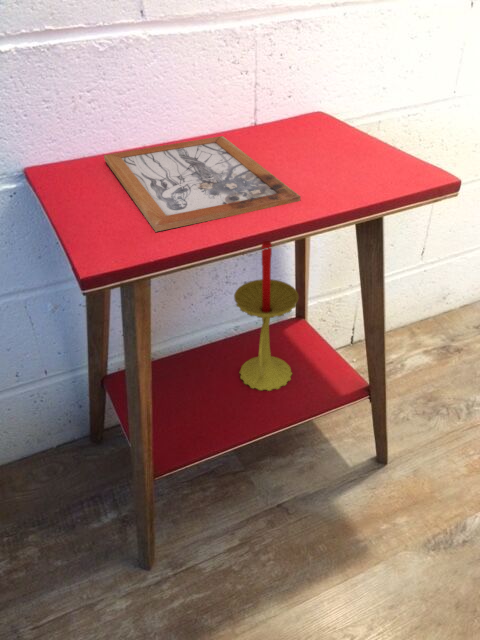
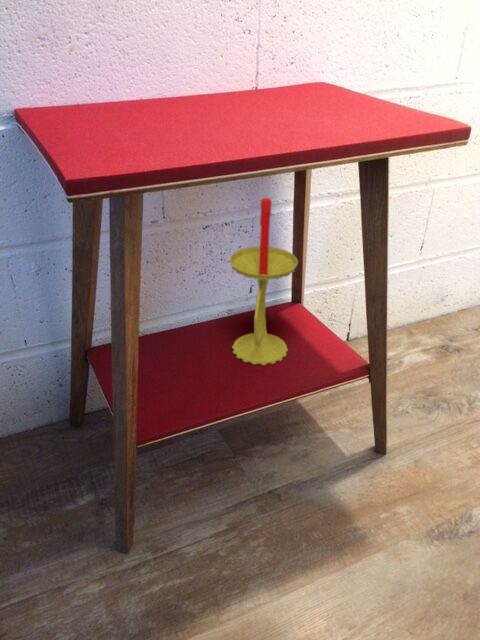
picture frame: present [104,136,301,232] -> none [99,91,306,151]

